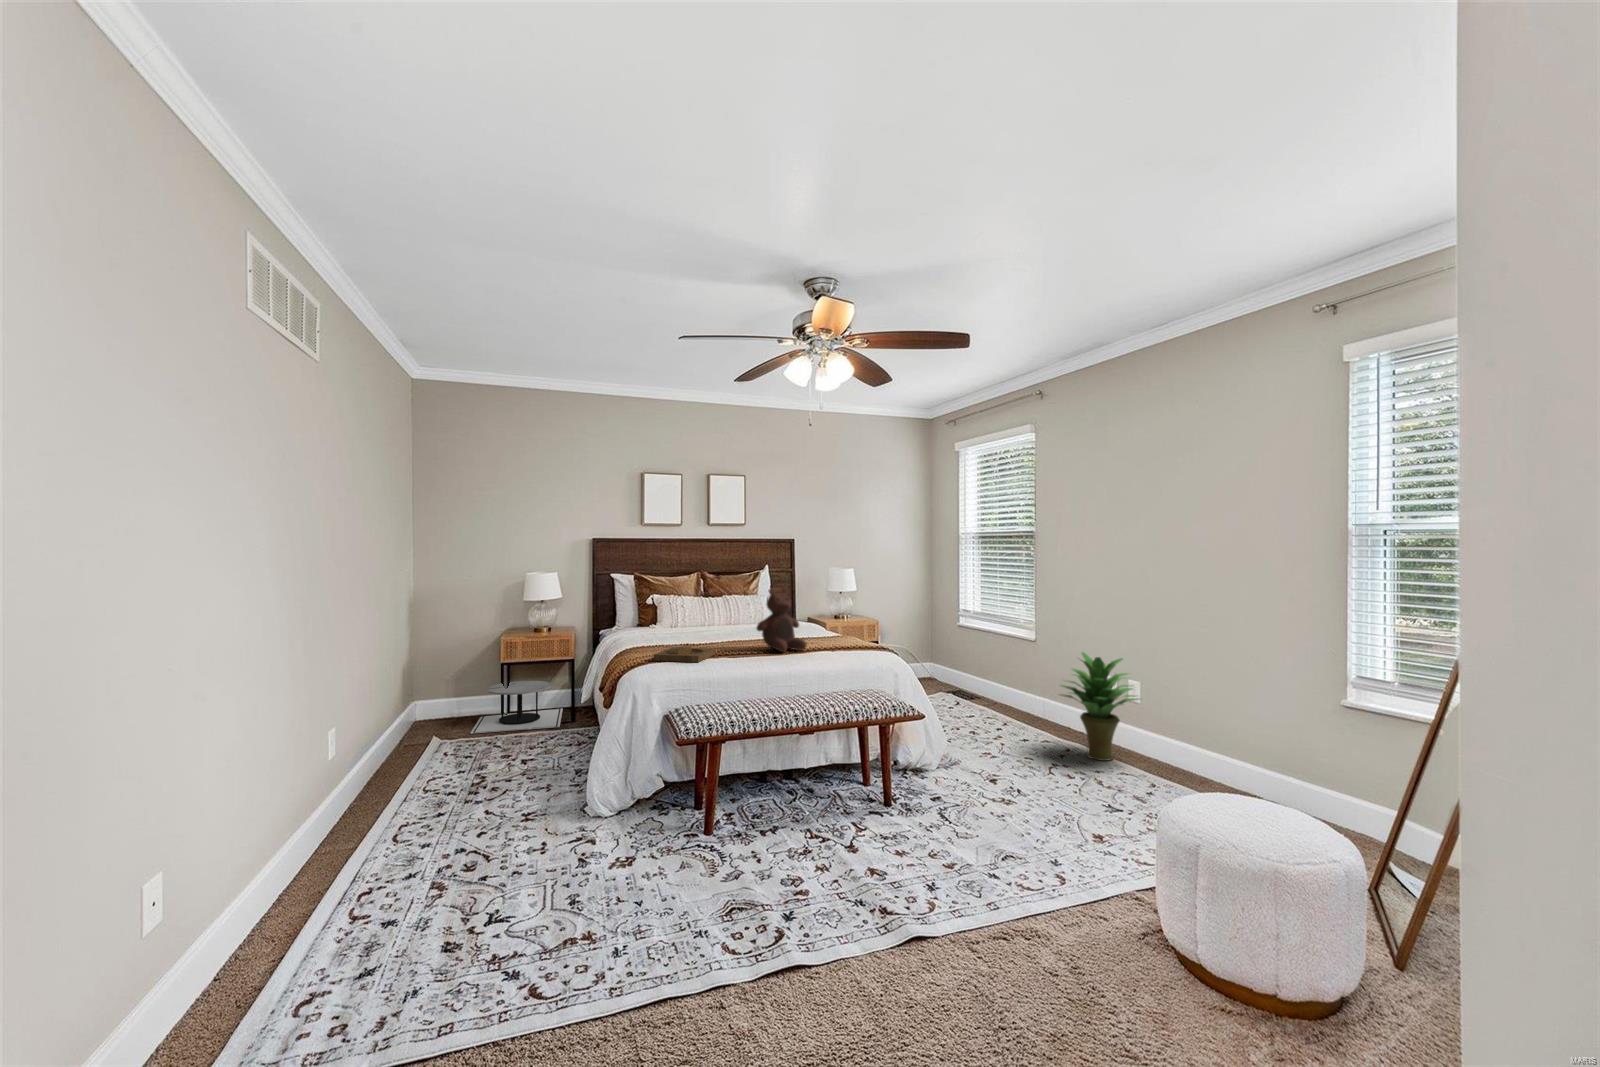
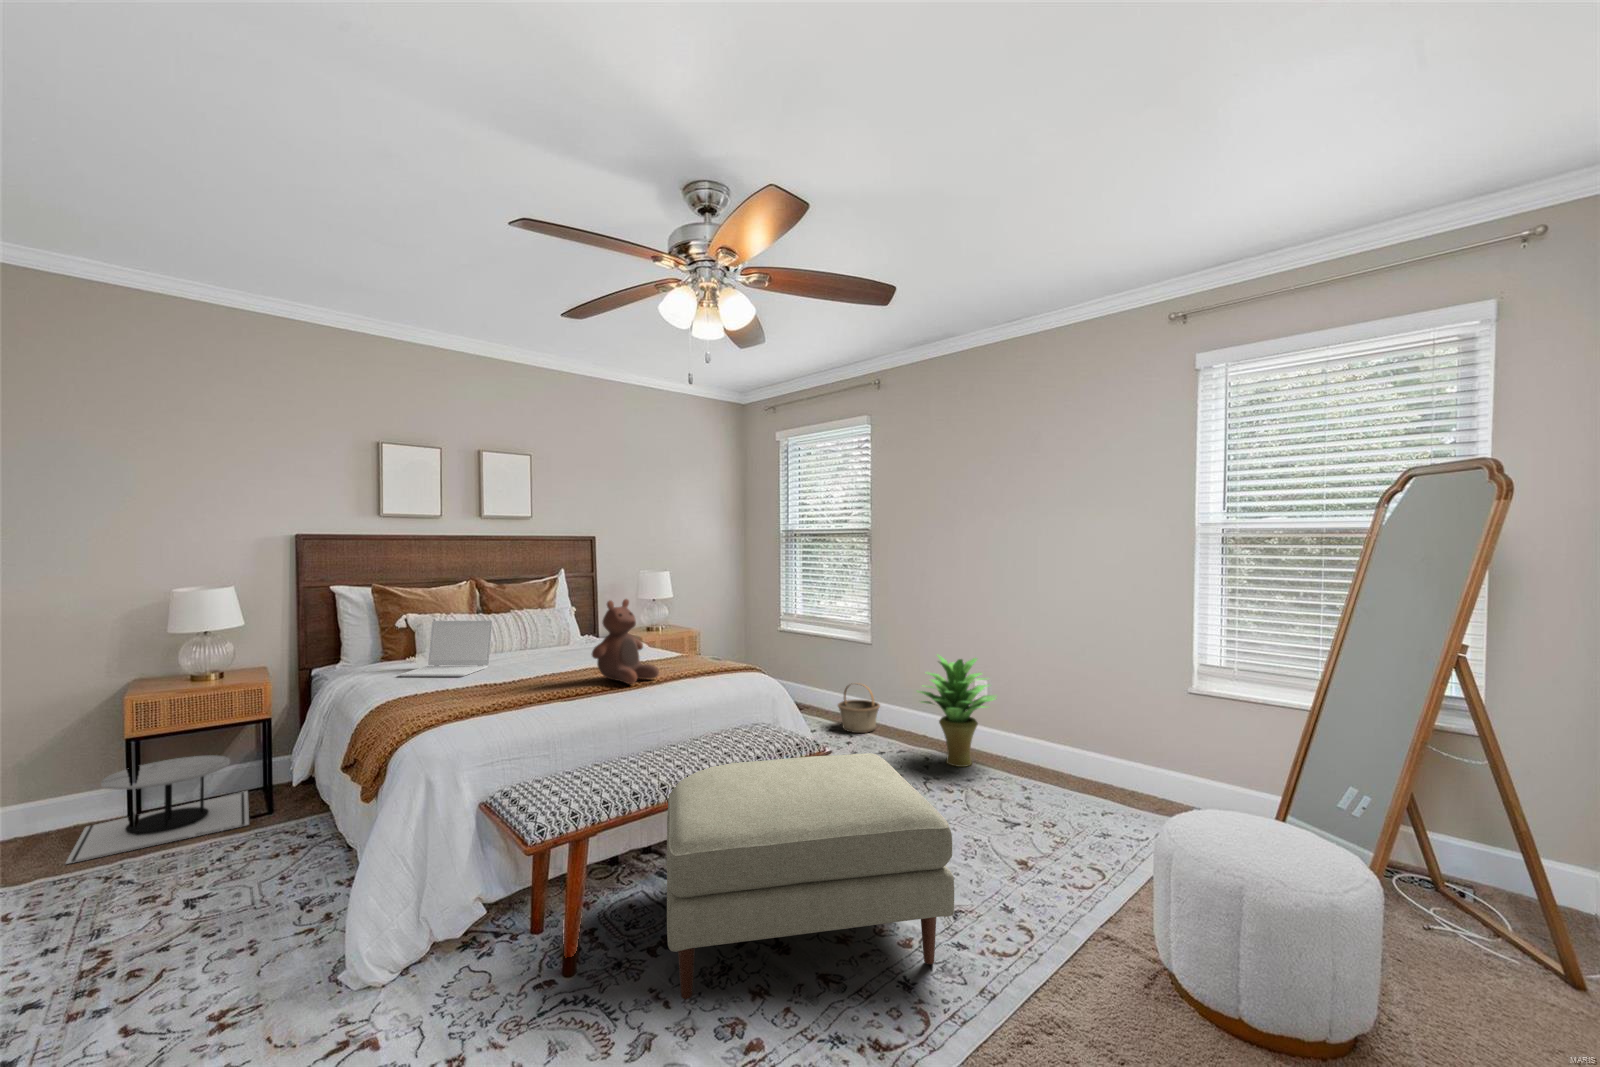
laptop: none [642,599,703,639] -> present [400,621,492,676]
tray: present [654,646,715,662] -> none [448,688,537,715]
basket: none [1001,676,1044,723] -> present [838,683,880,733]
ottoman: none [756,713,967,877] -> present [667,753,954,999]

